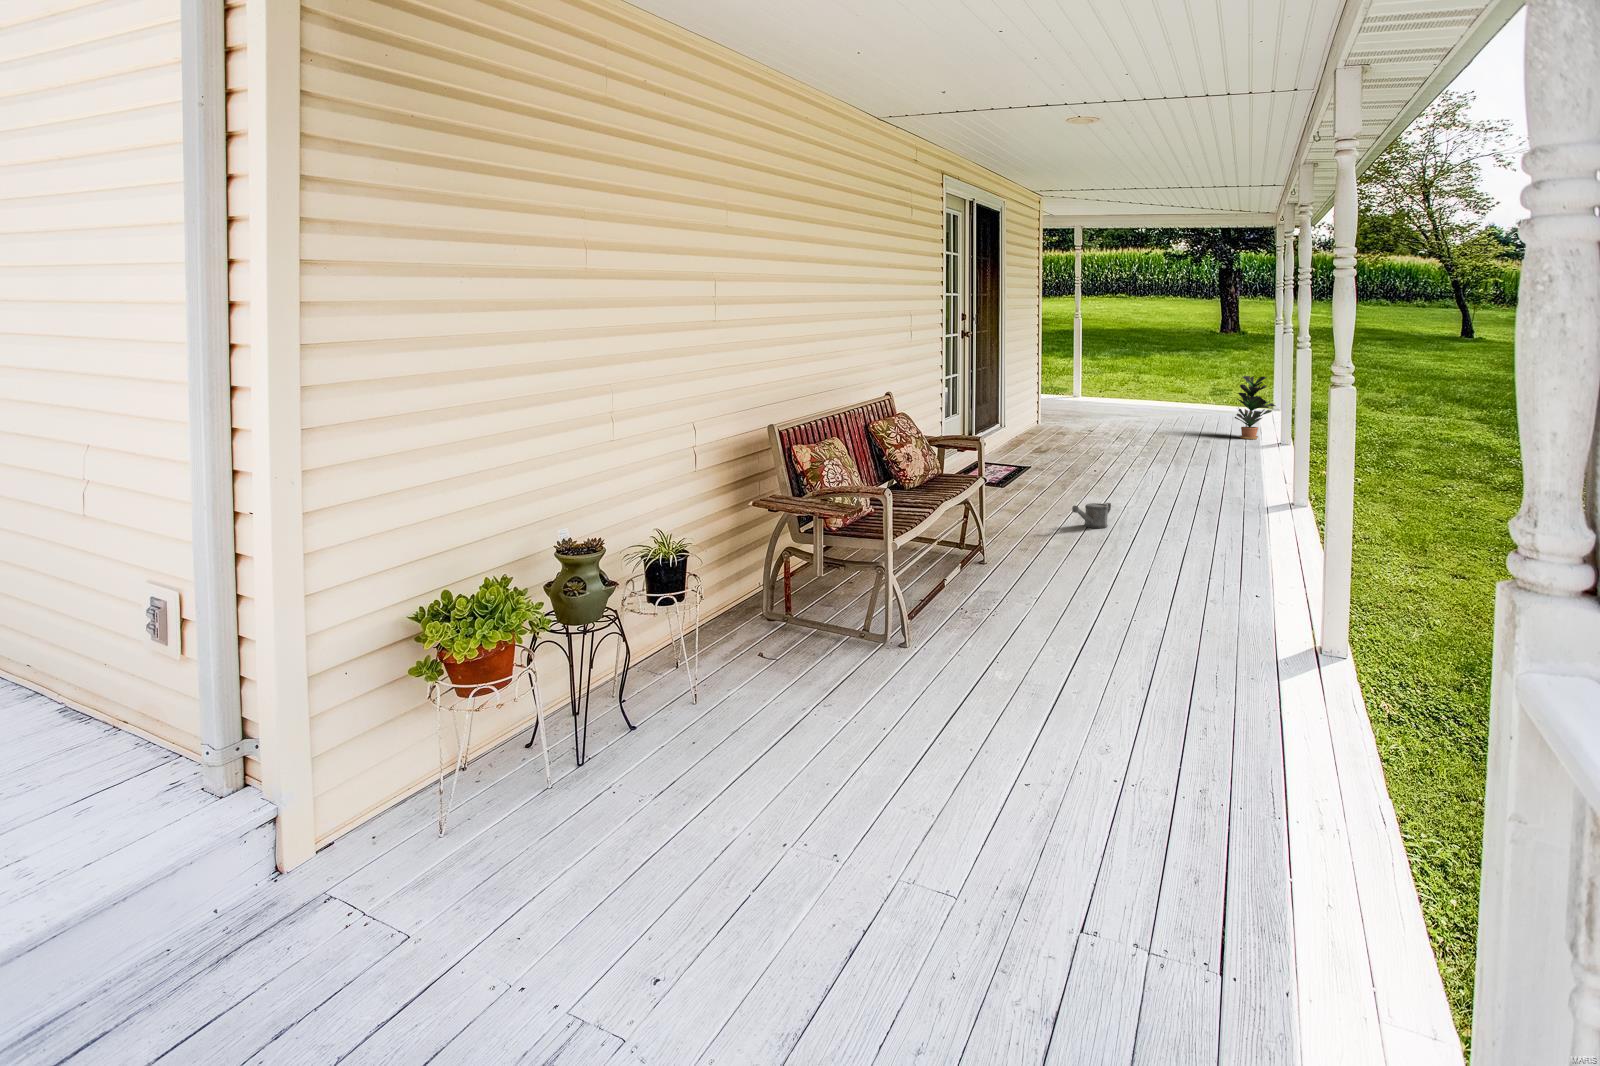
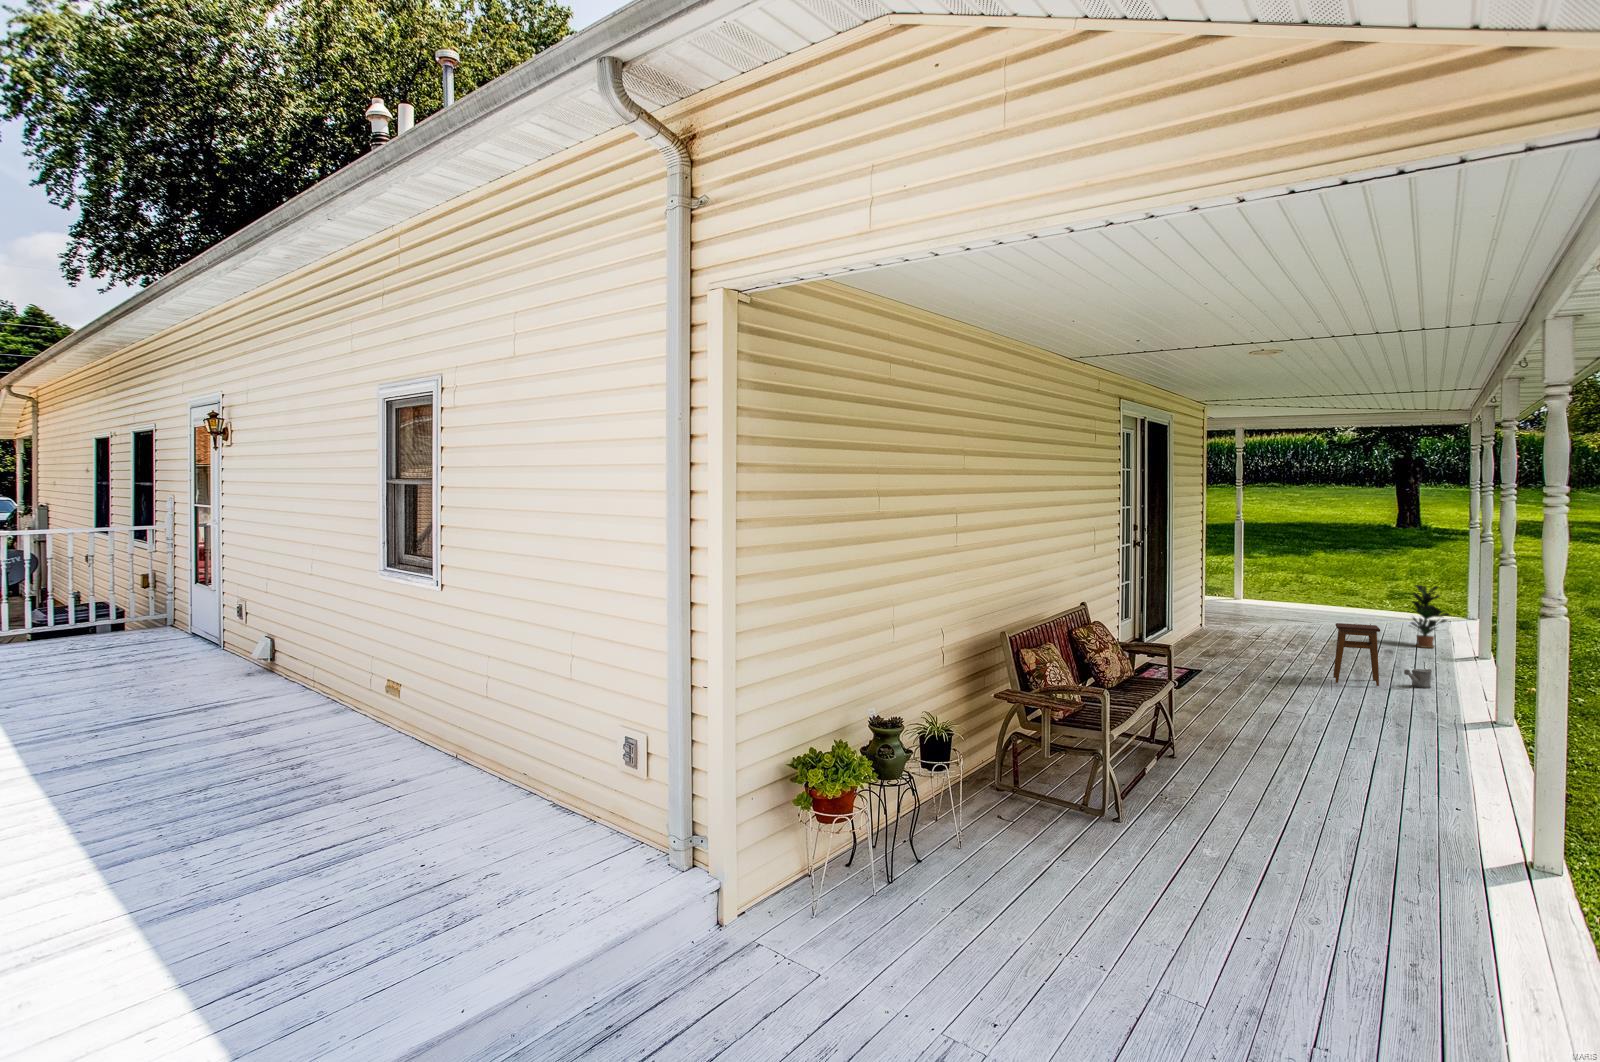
stool: none [1159,415,1207,478] -> present [1333,623,1380,686]
watering can: present [1072,503,1111,528] -> present [1404,669,1432,688]

